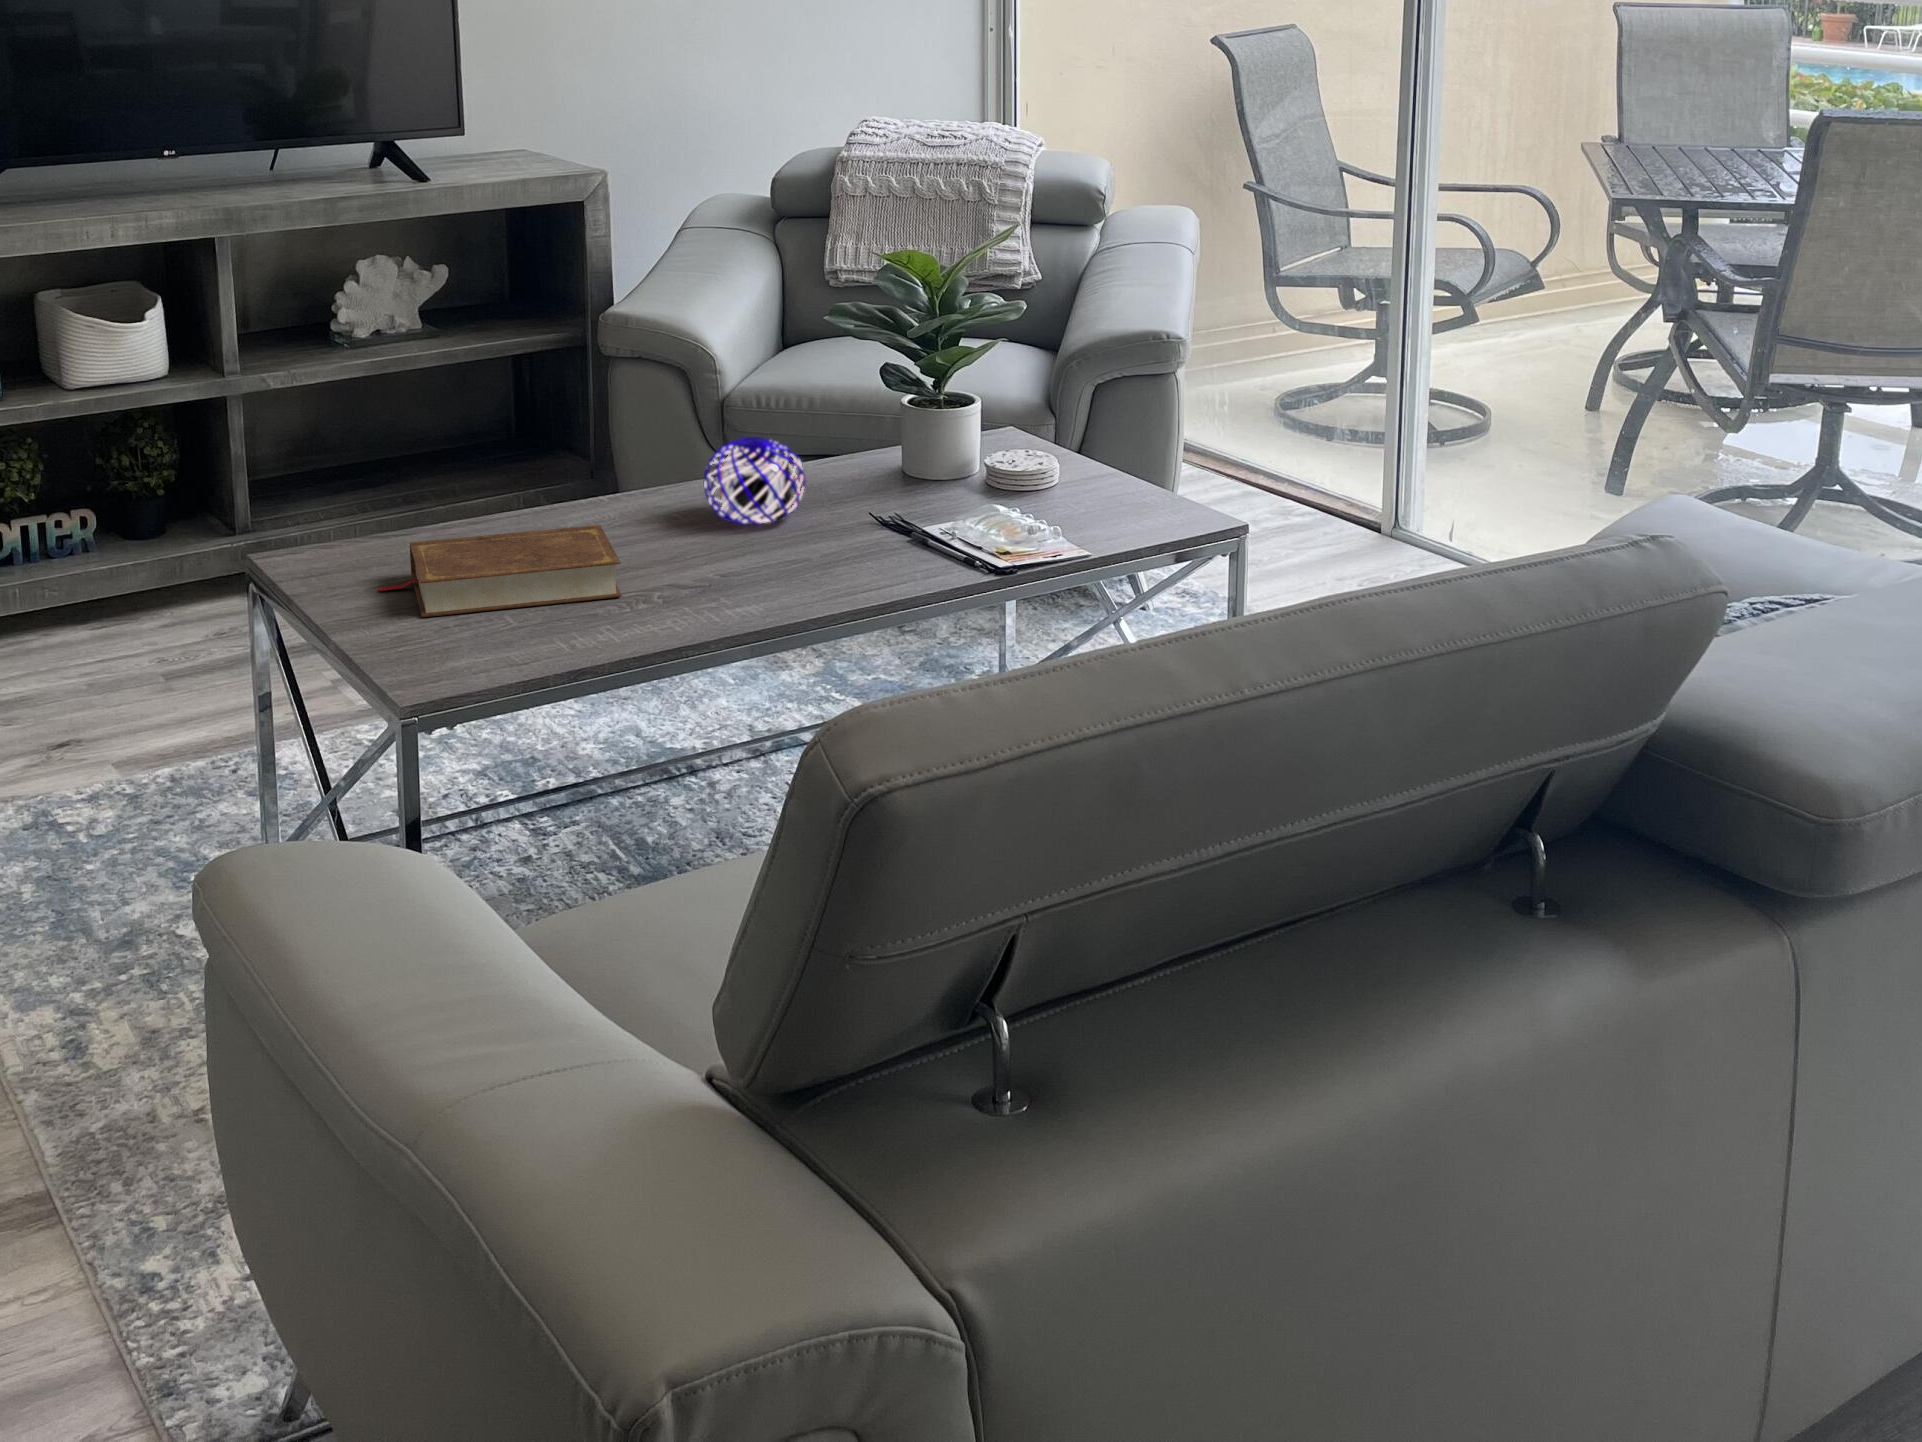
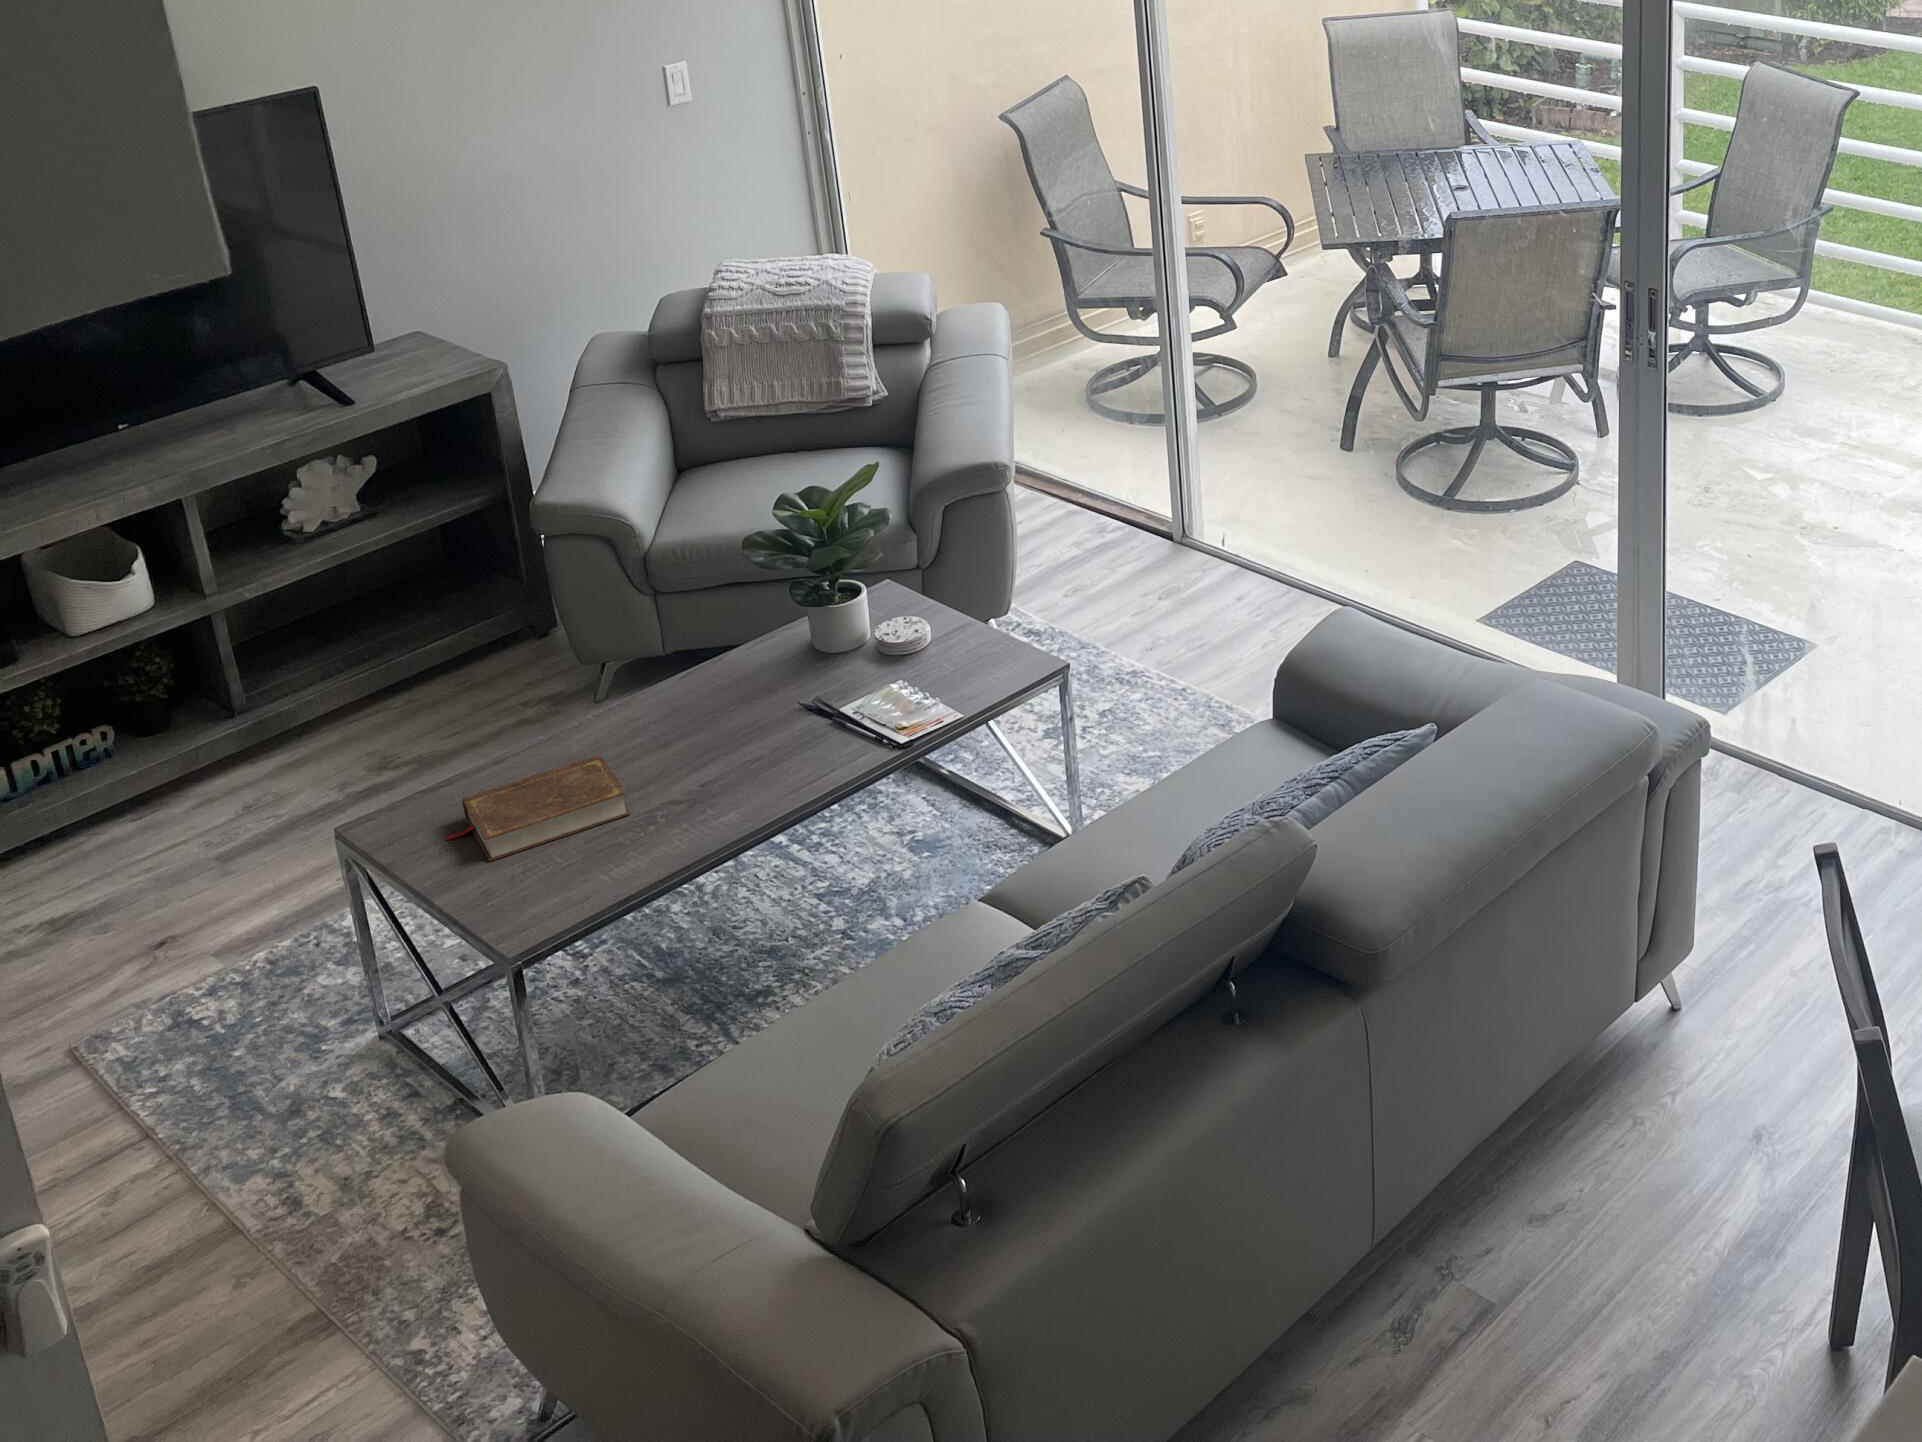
decorative orb: present [704,437,806,525] -> none [666,654,743,722]

